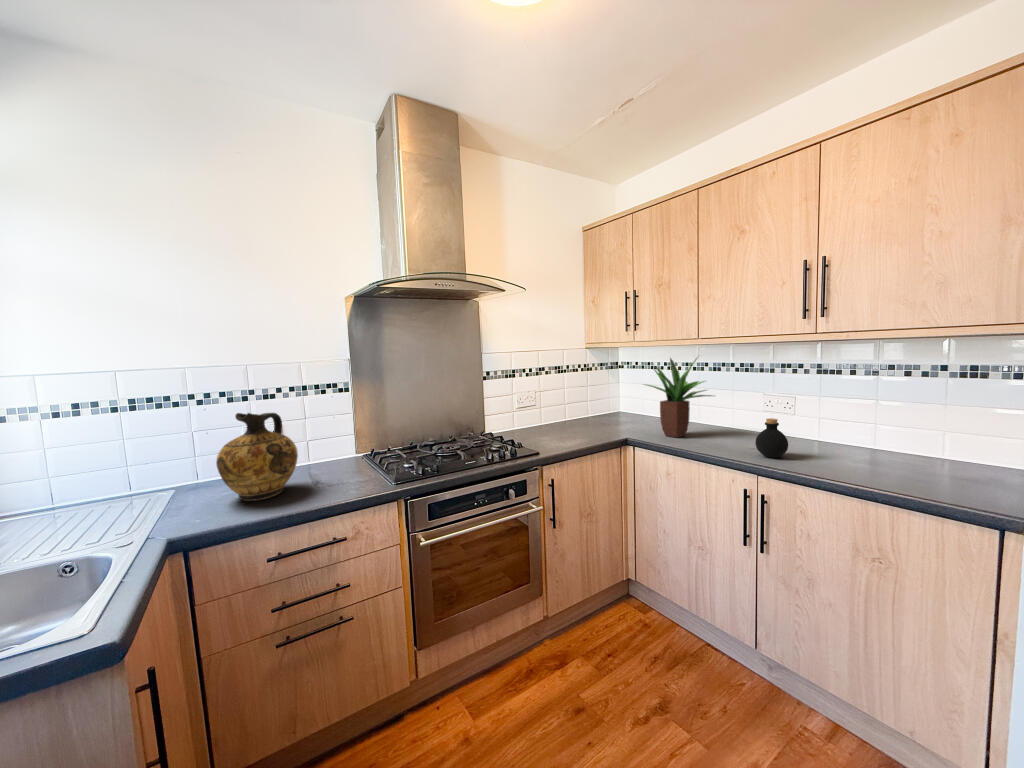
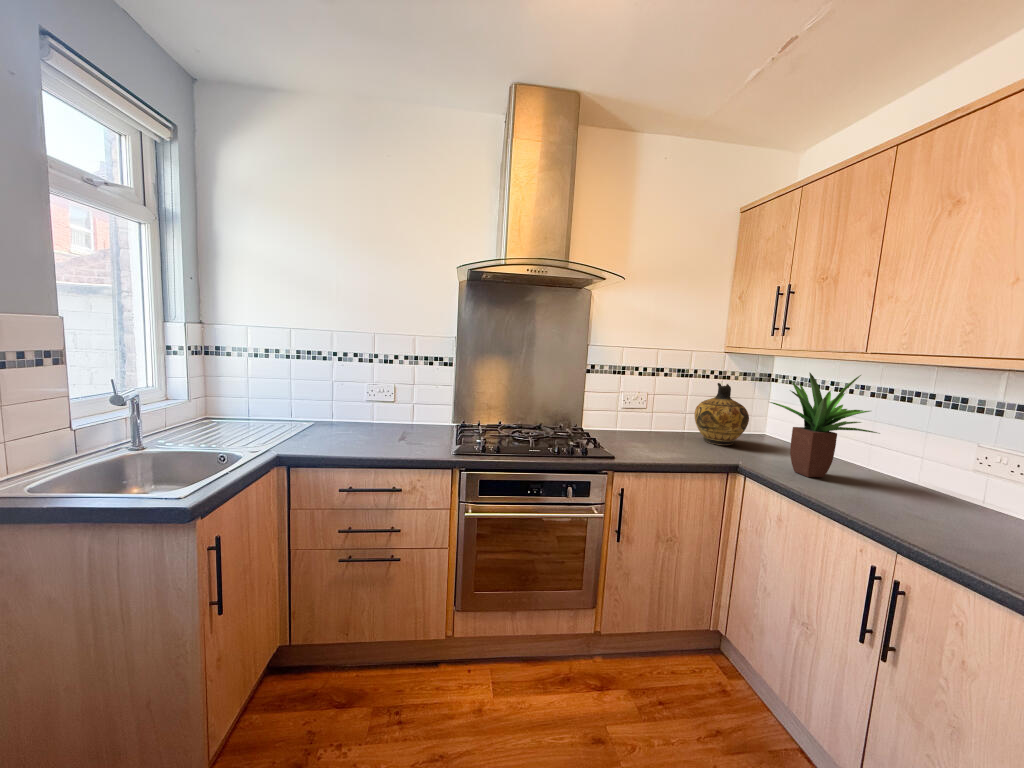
ceramic jug: present [216,413,298,501] -> present [694,383,749,445]
bottle: present [755,418,788,458] -> none [912,477,971,536]

